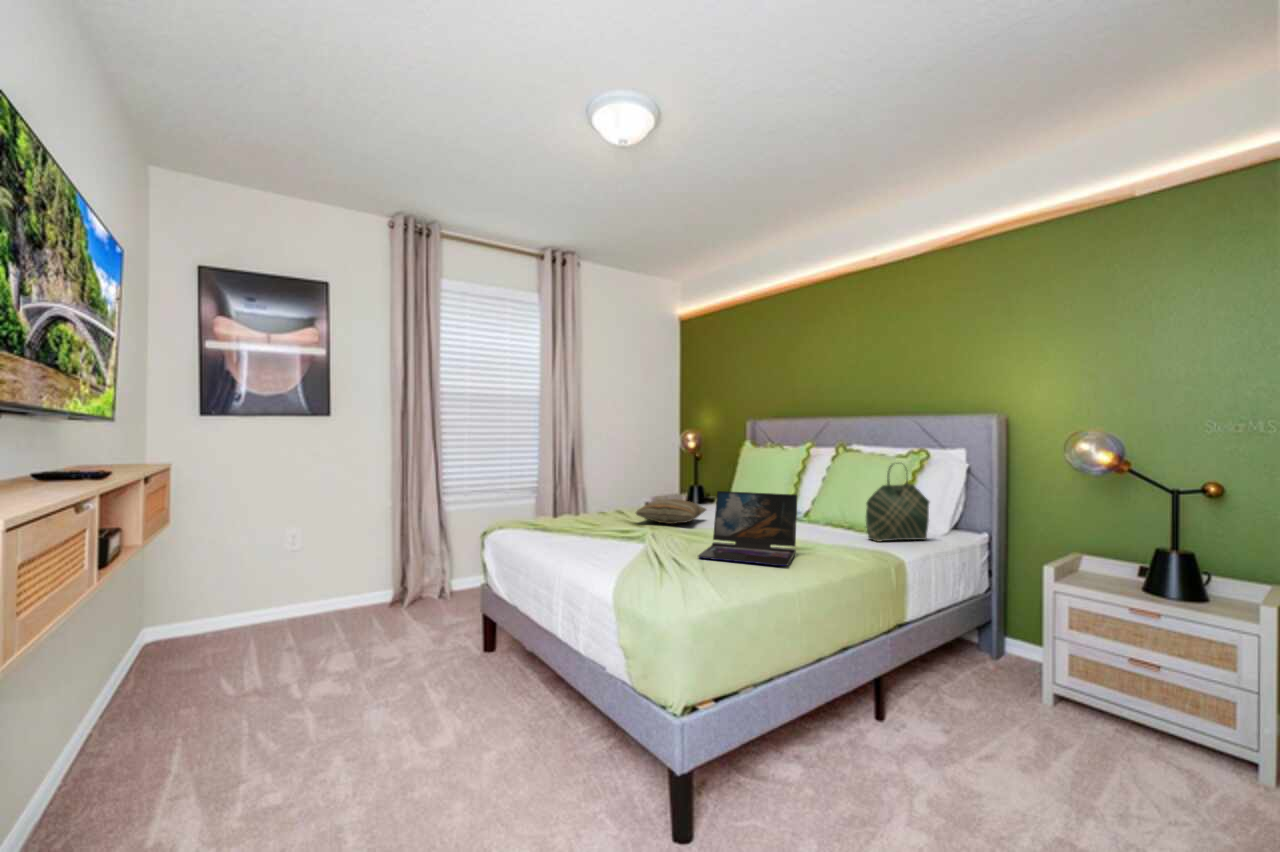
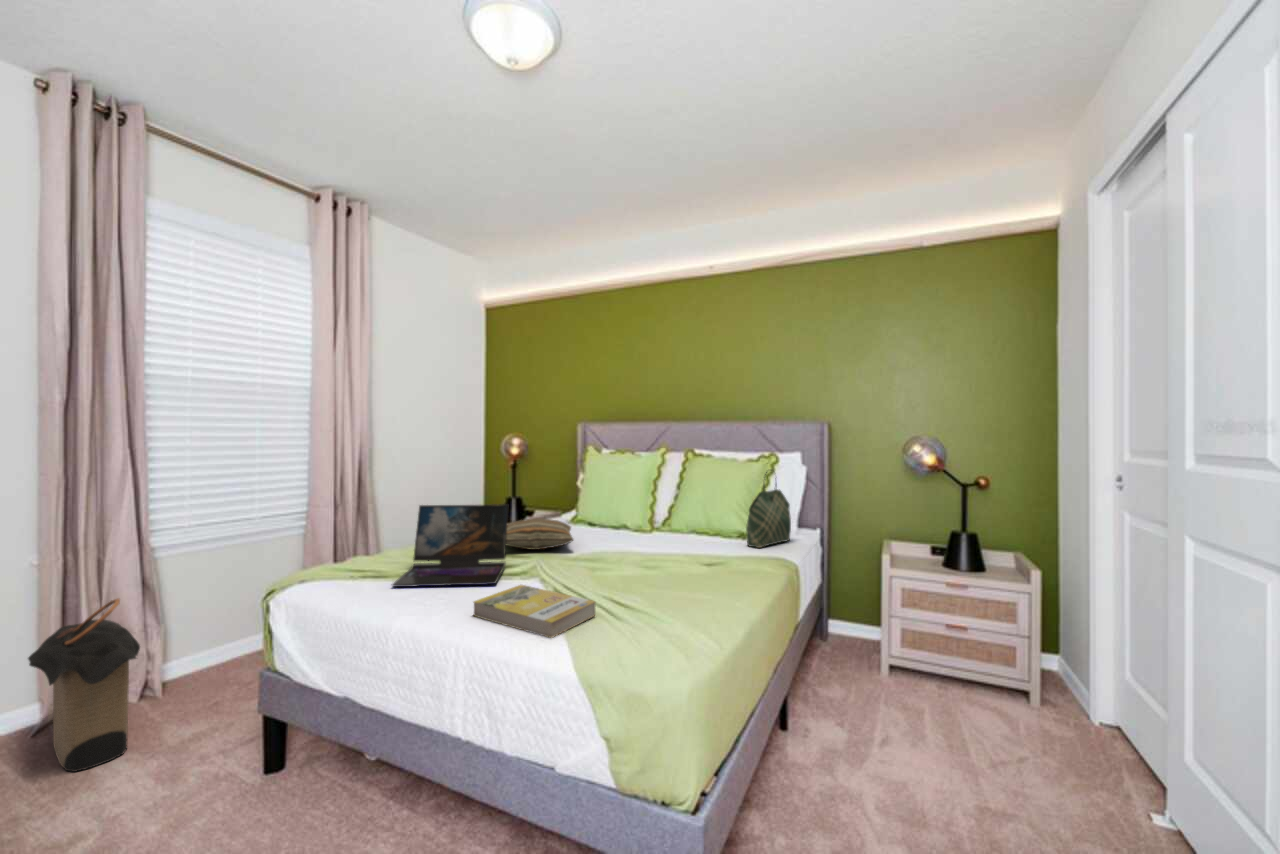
laptop: present [698,491,797,566] -> present [392,504,508,587]
laundry hamper: none [384,529,432,627] -> present [28,599,140,772]
book: none [569,537,646,568] -> present [473,585,596,638]

